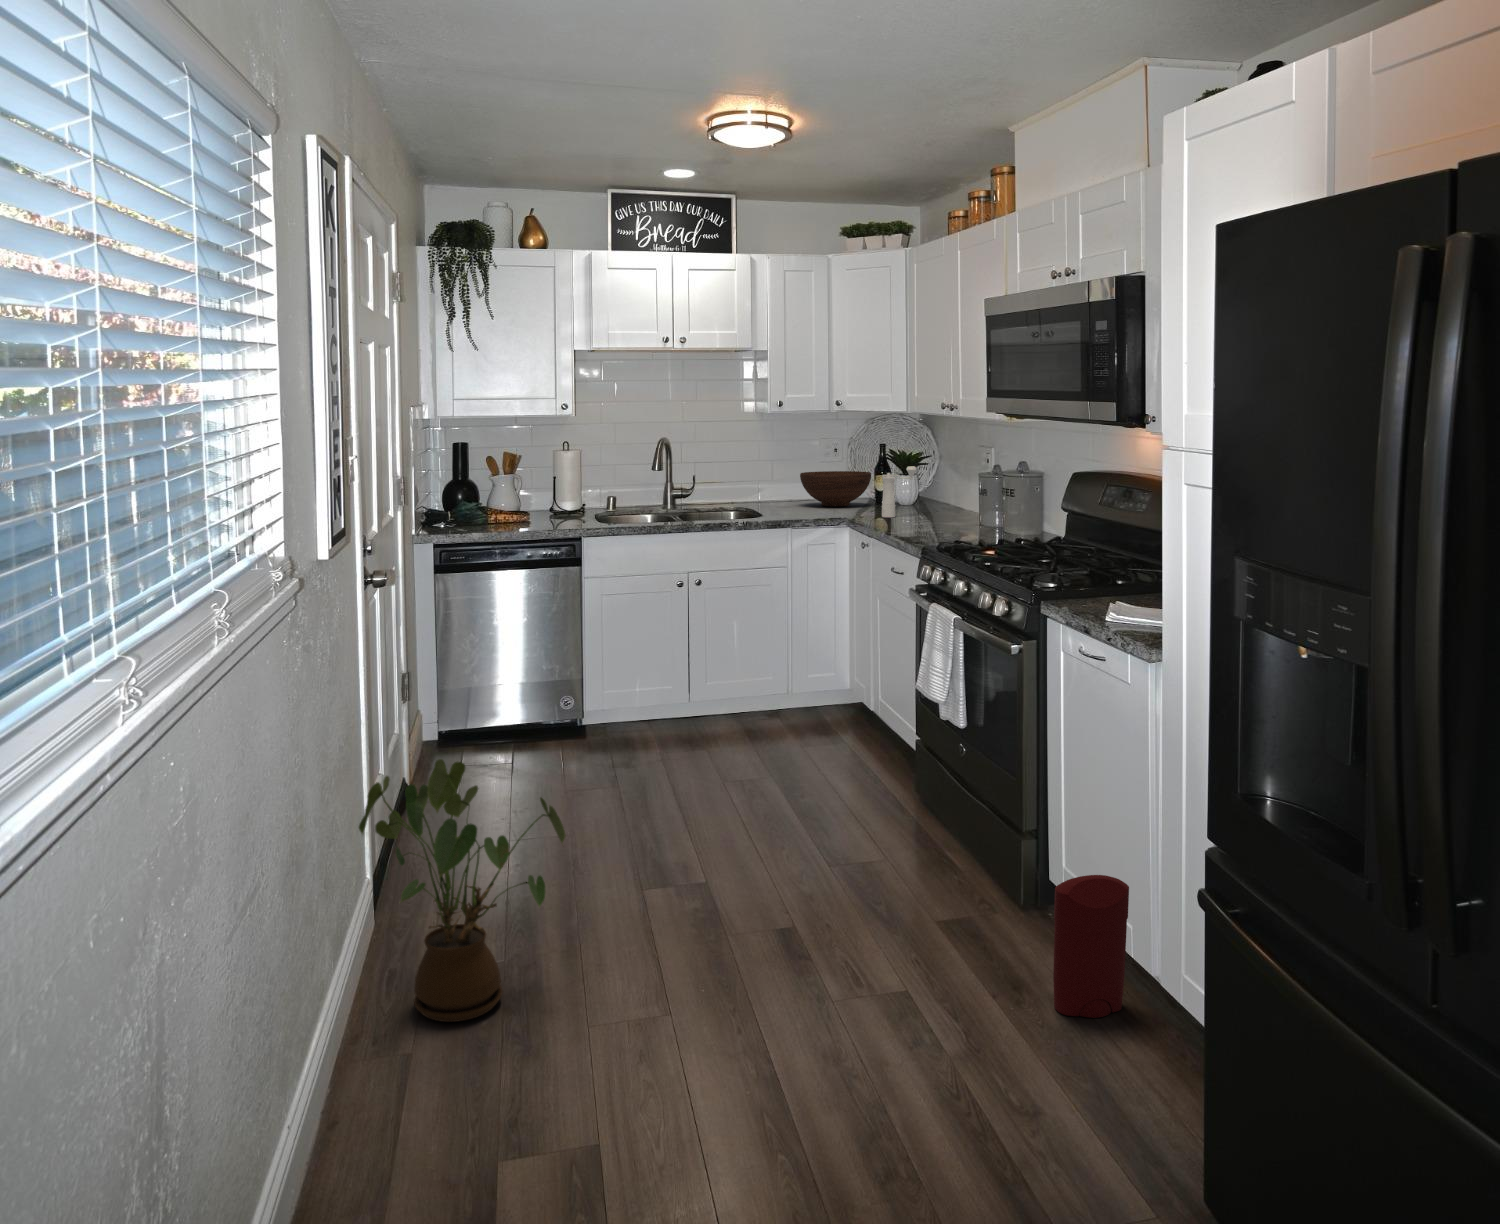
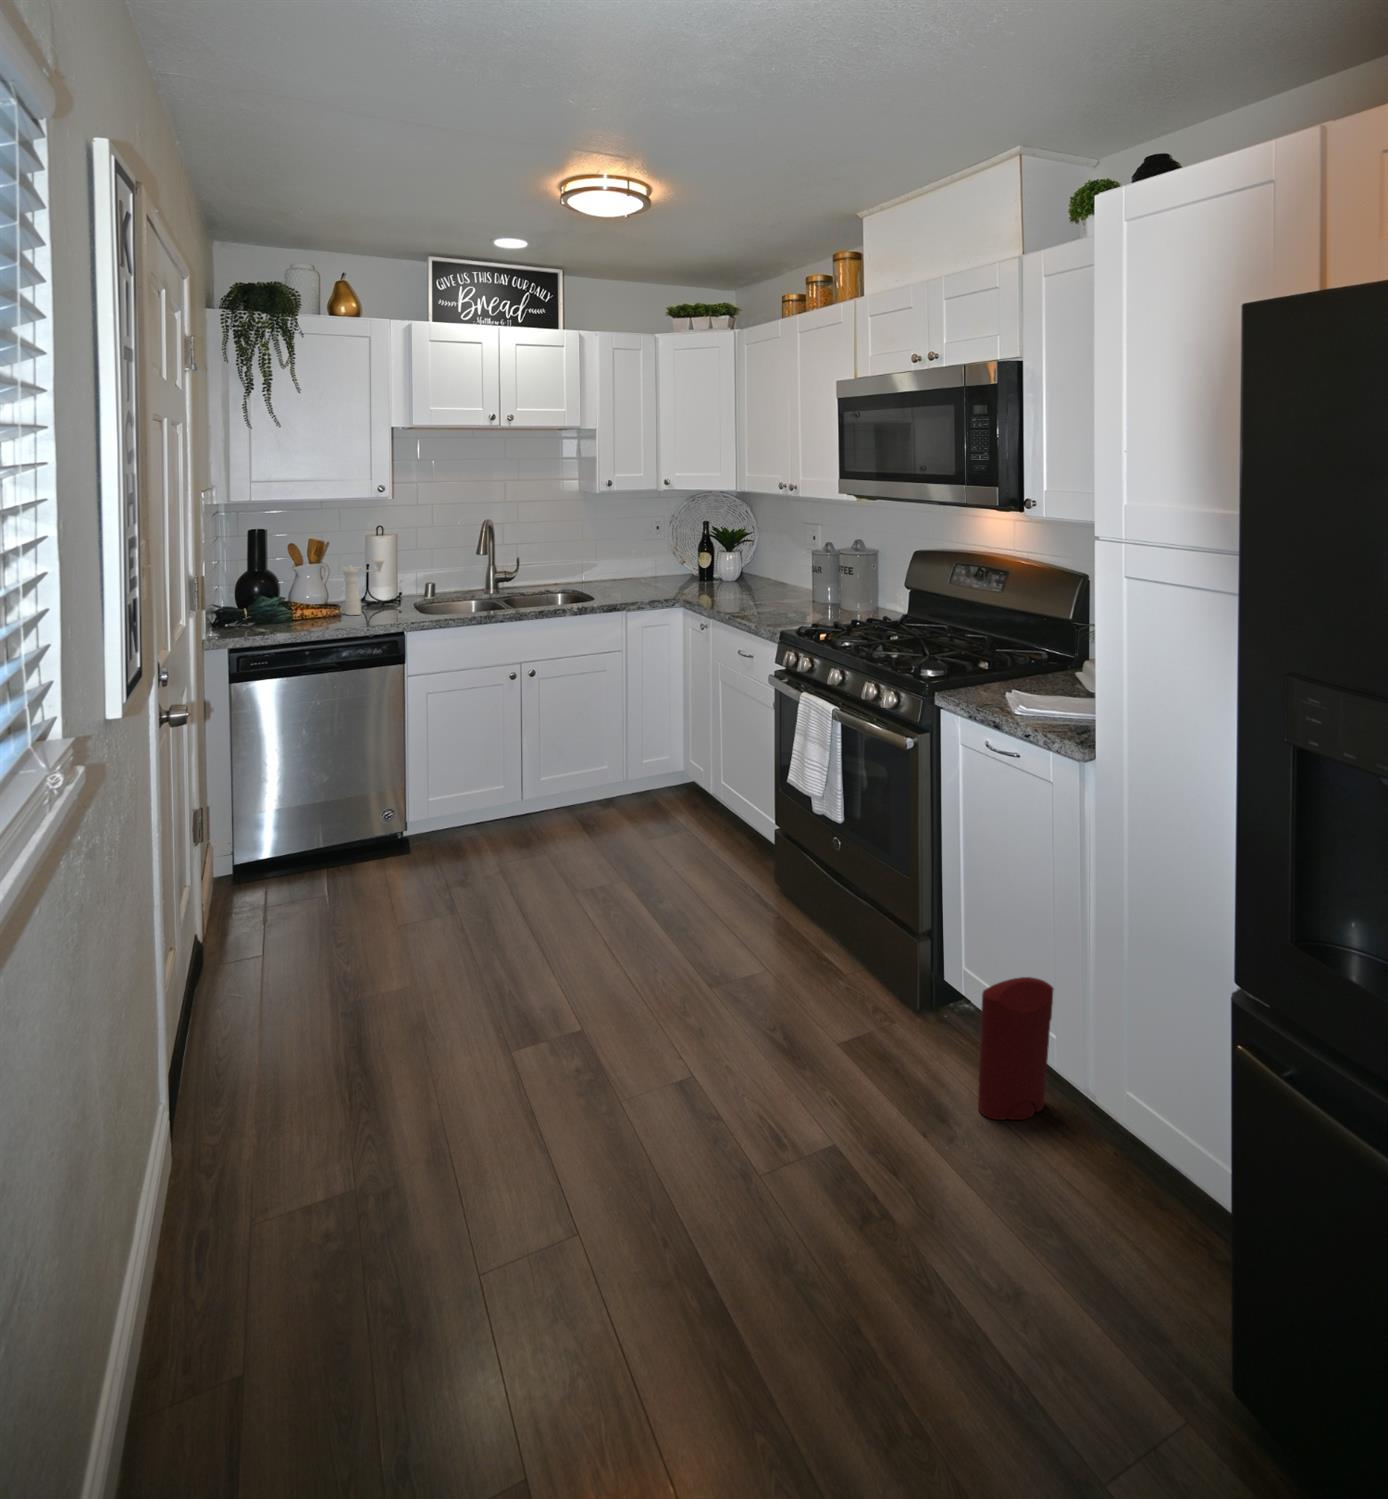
pepper mill: present [882,466,916,517] -> present [343,558,384,615]
fruit bowl: present [800,471,871,507] -> none [625,553,695,589]
house plant: present [359,759,566,1022] -> none [227,889,463,1183]

